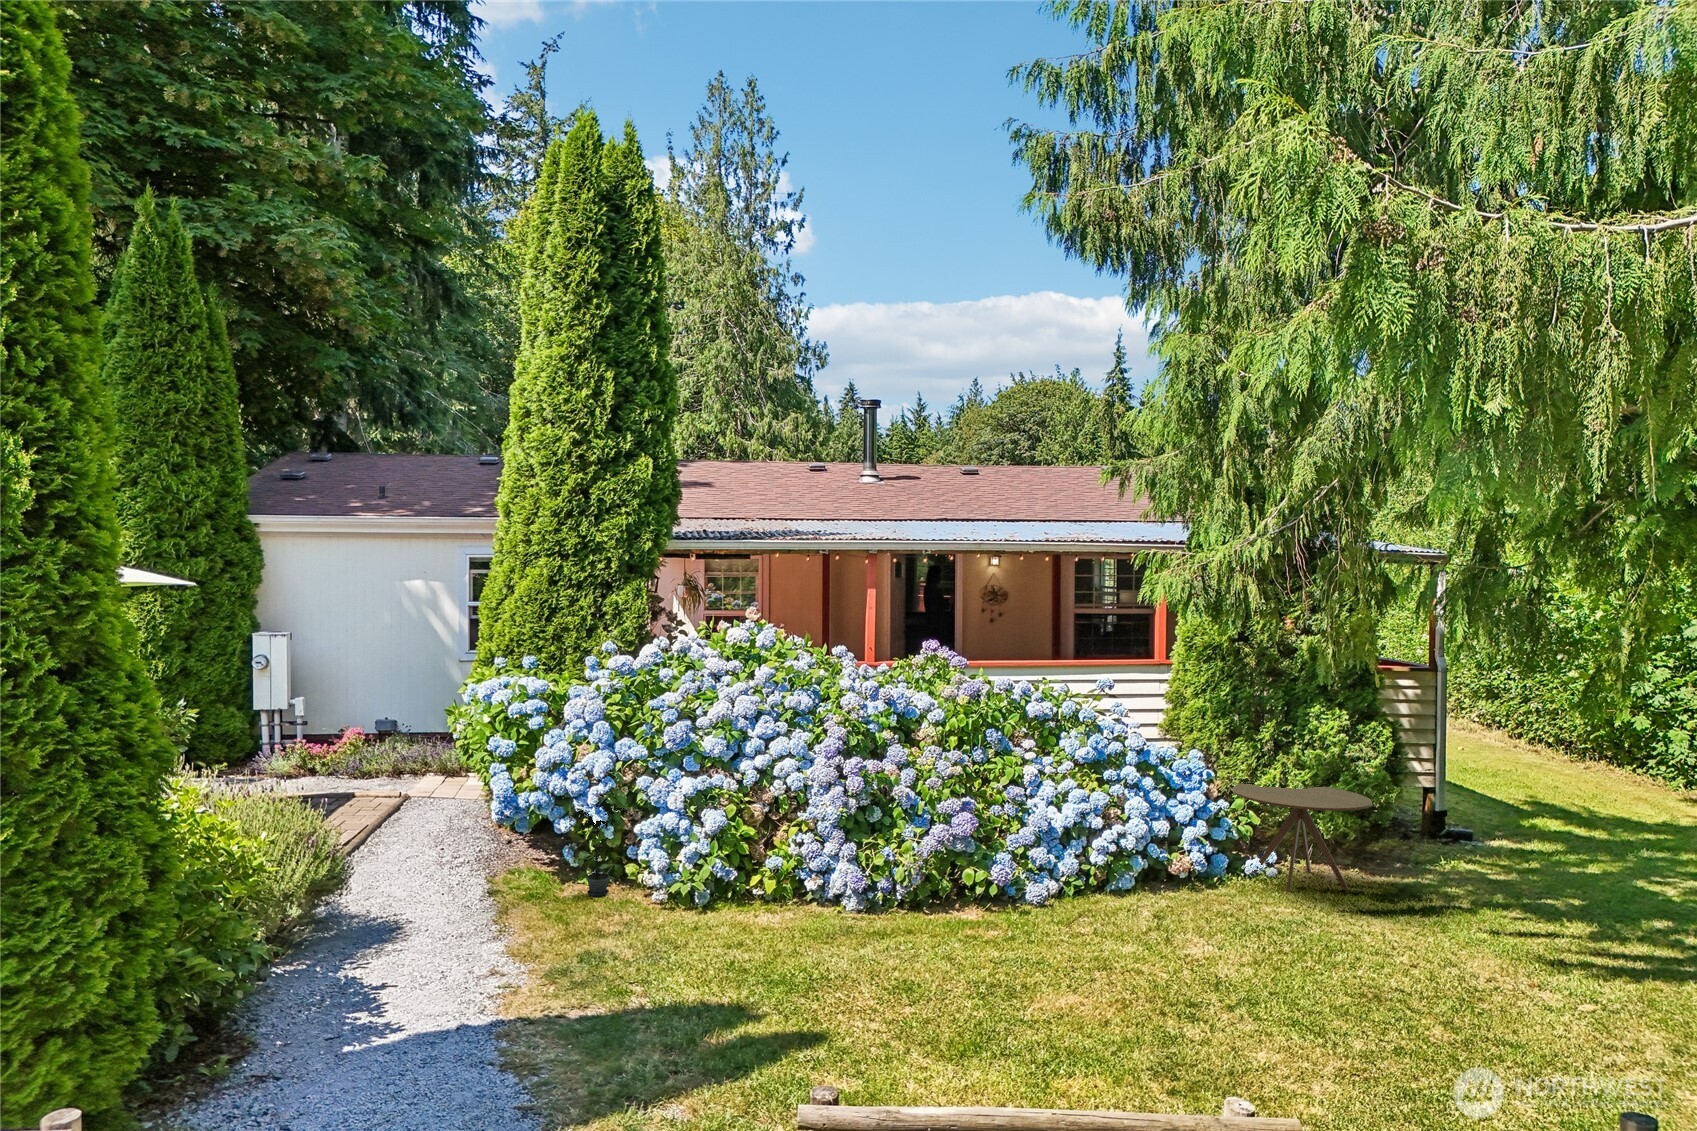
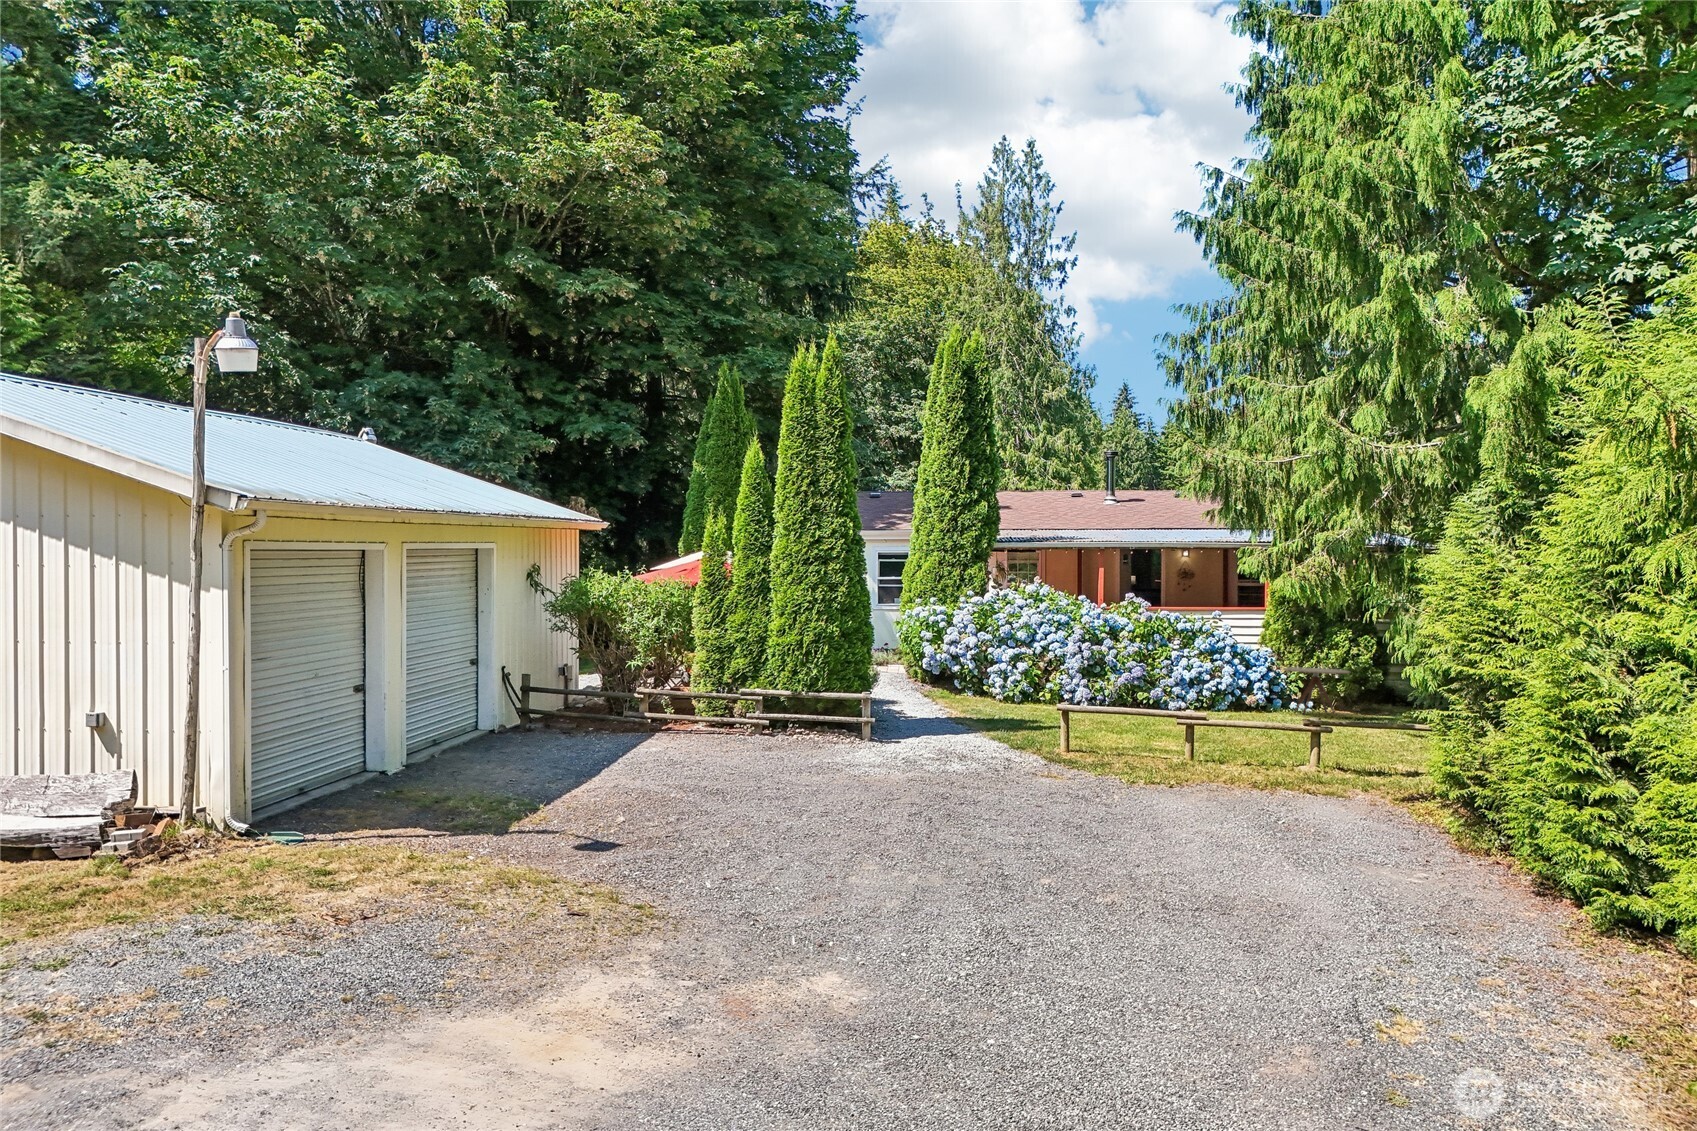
potted plant: present [569,798,626,896] -> none [962,657,987,699]

